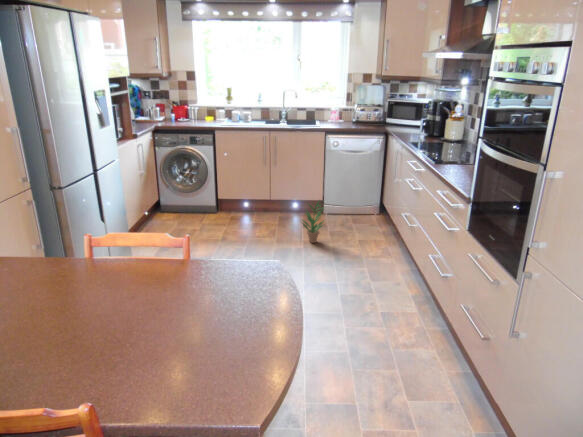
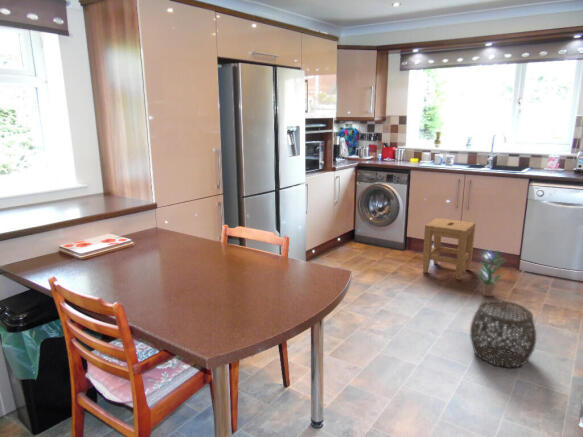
stool: none [246,177,287,233] -> present [423,218,475,280]
woven basket: none [327,245,380,303] -> present [470,300,536,368]

